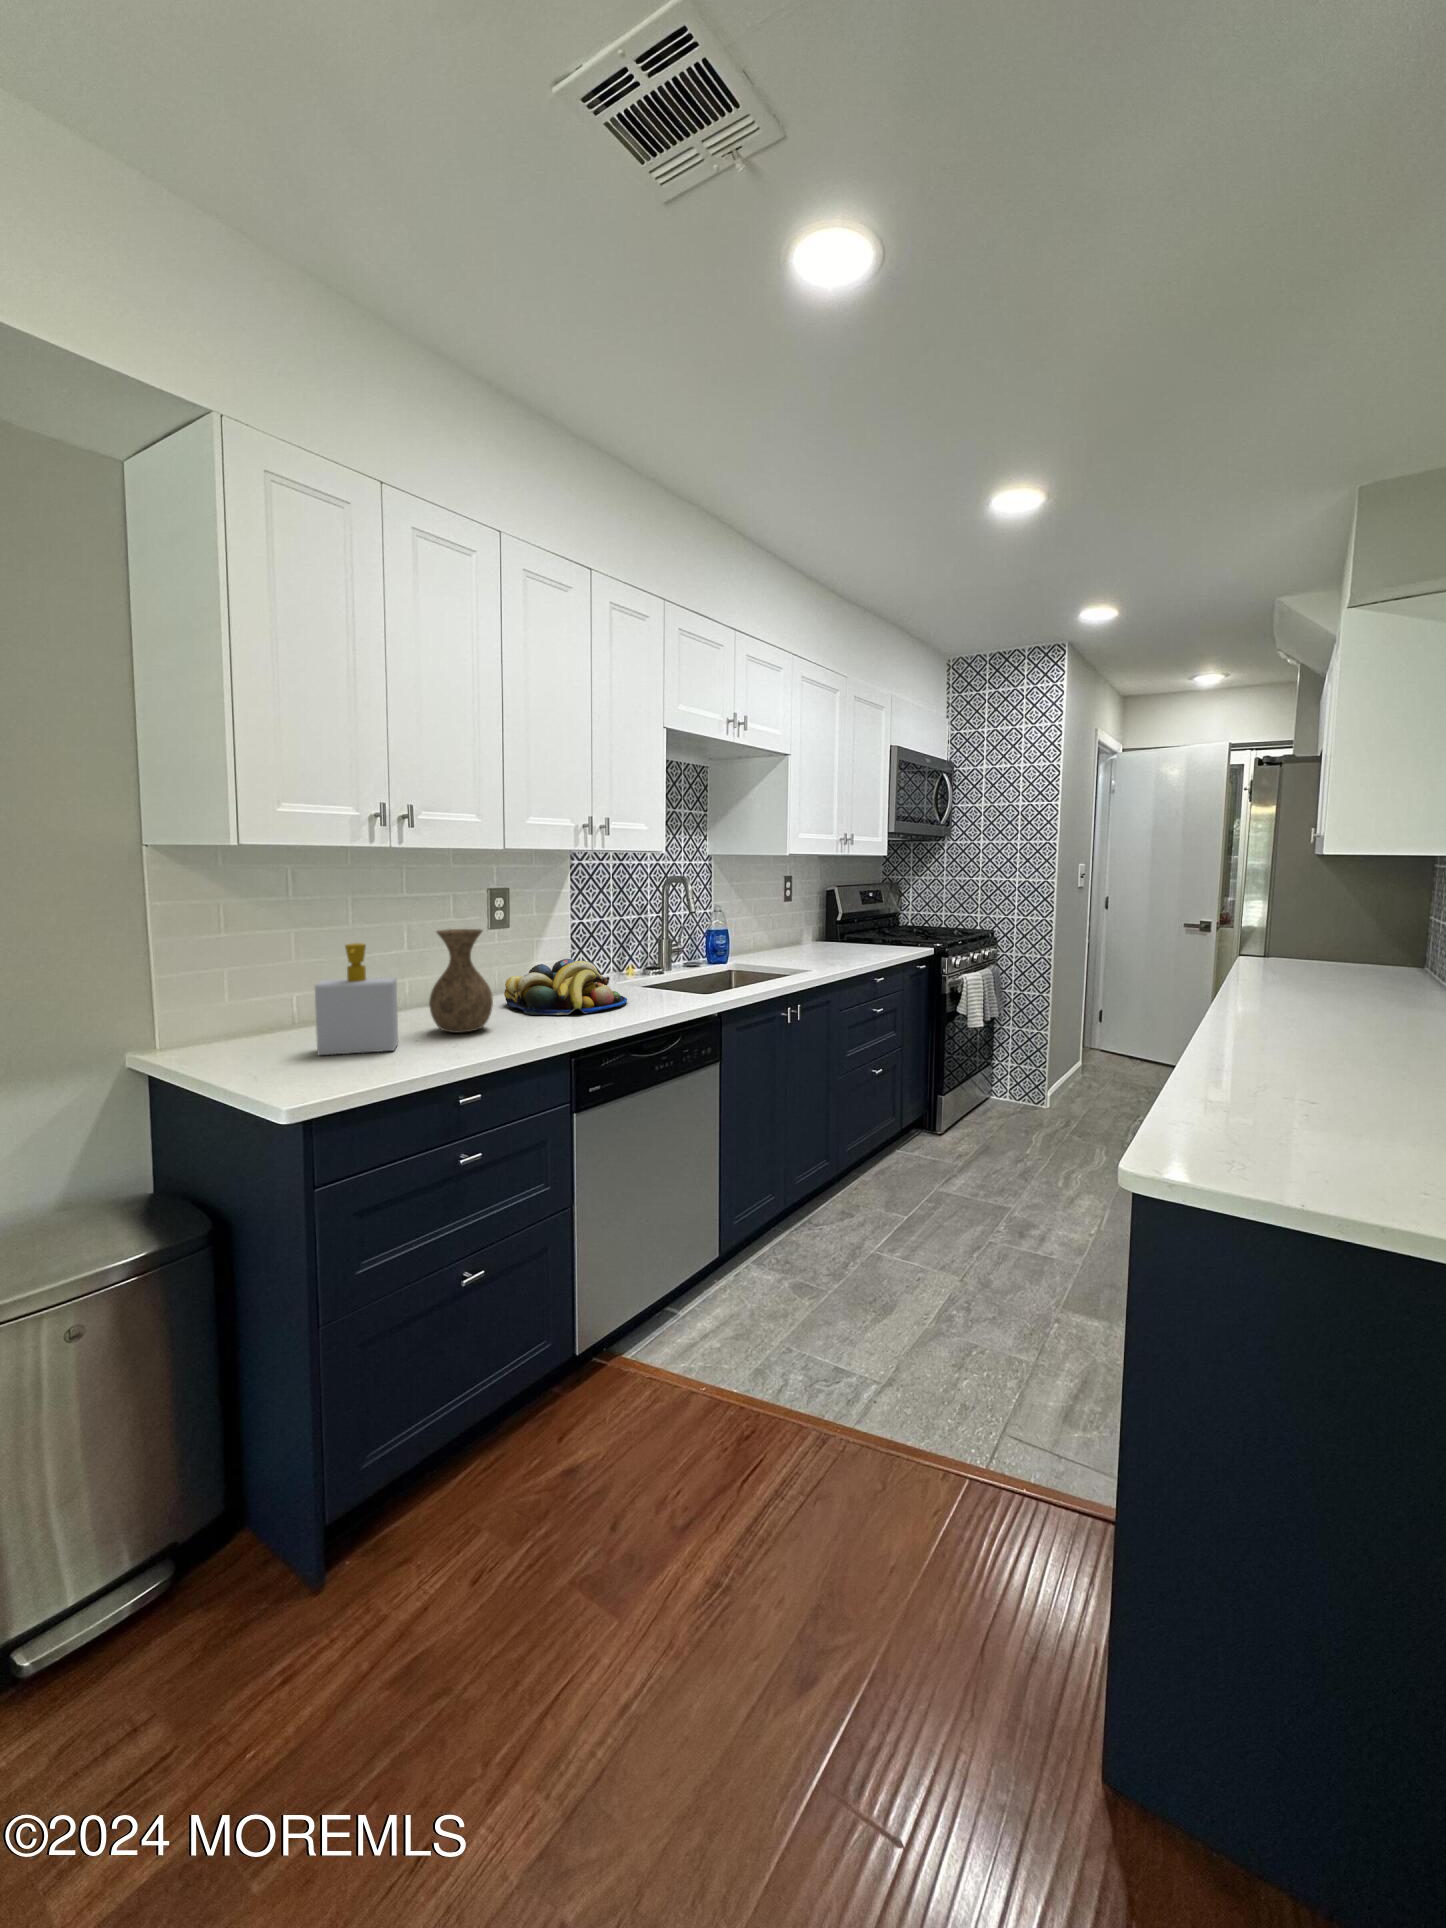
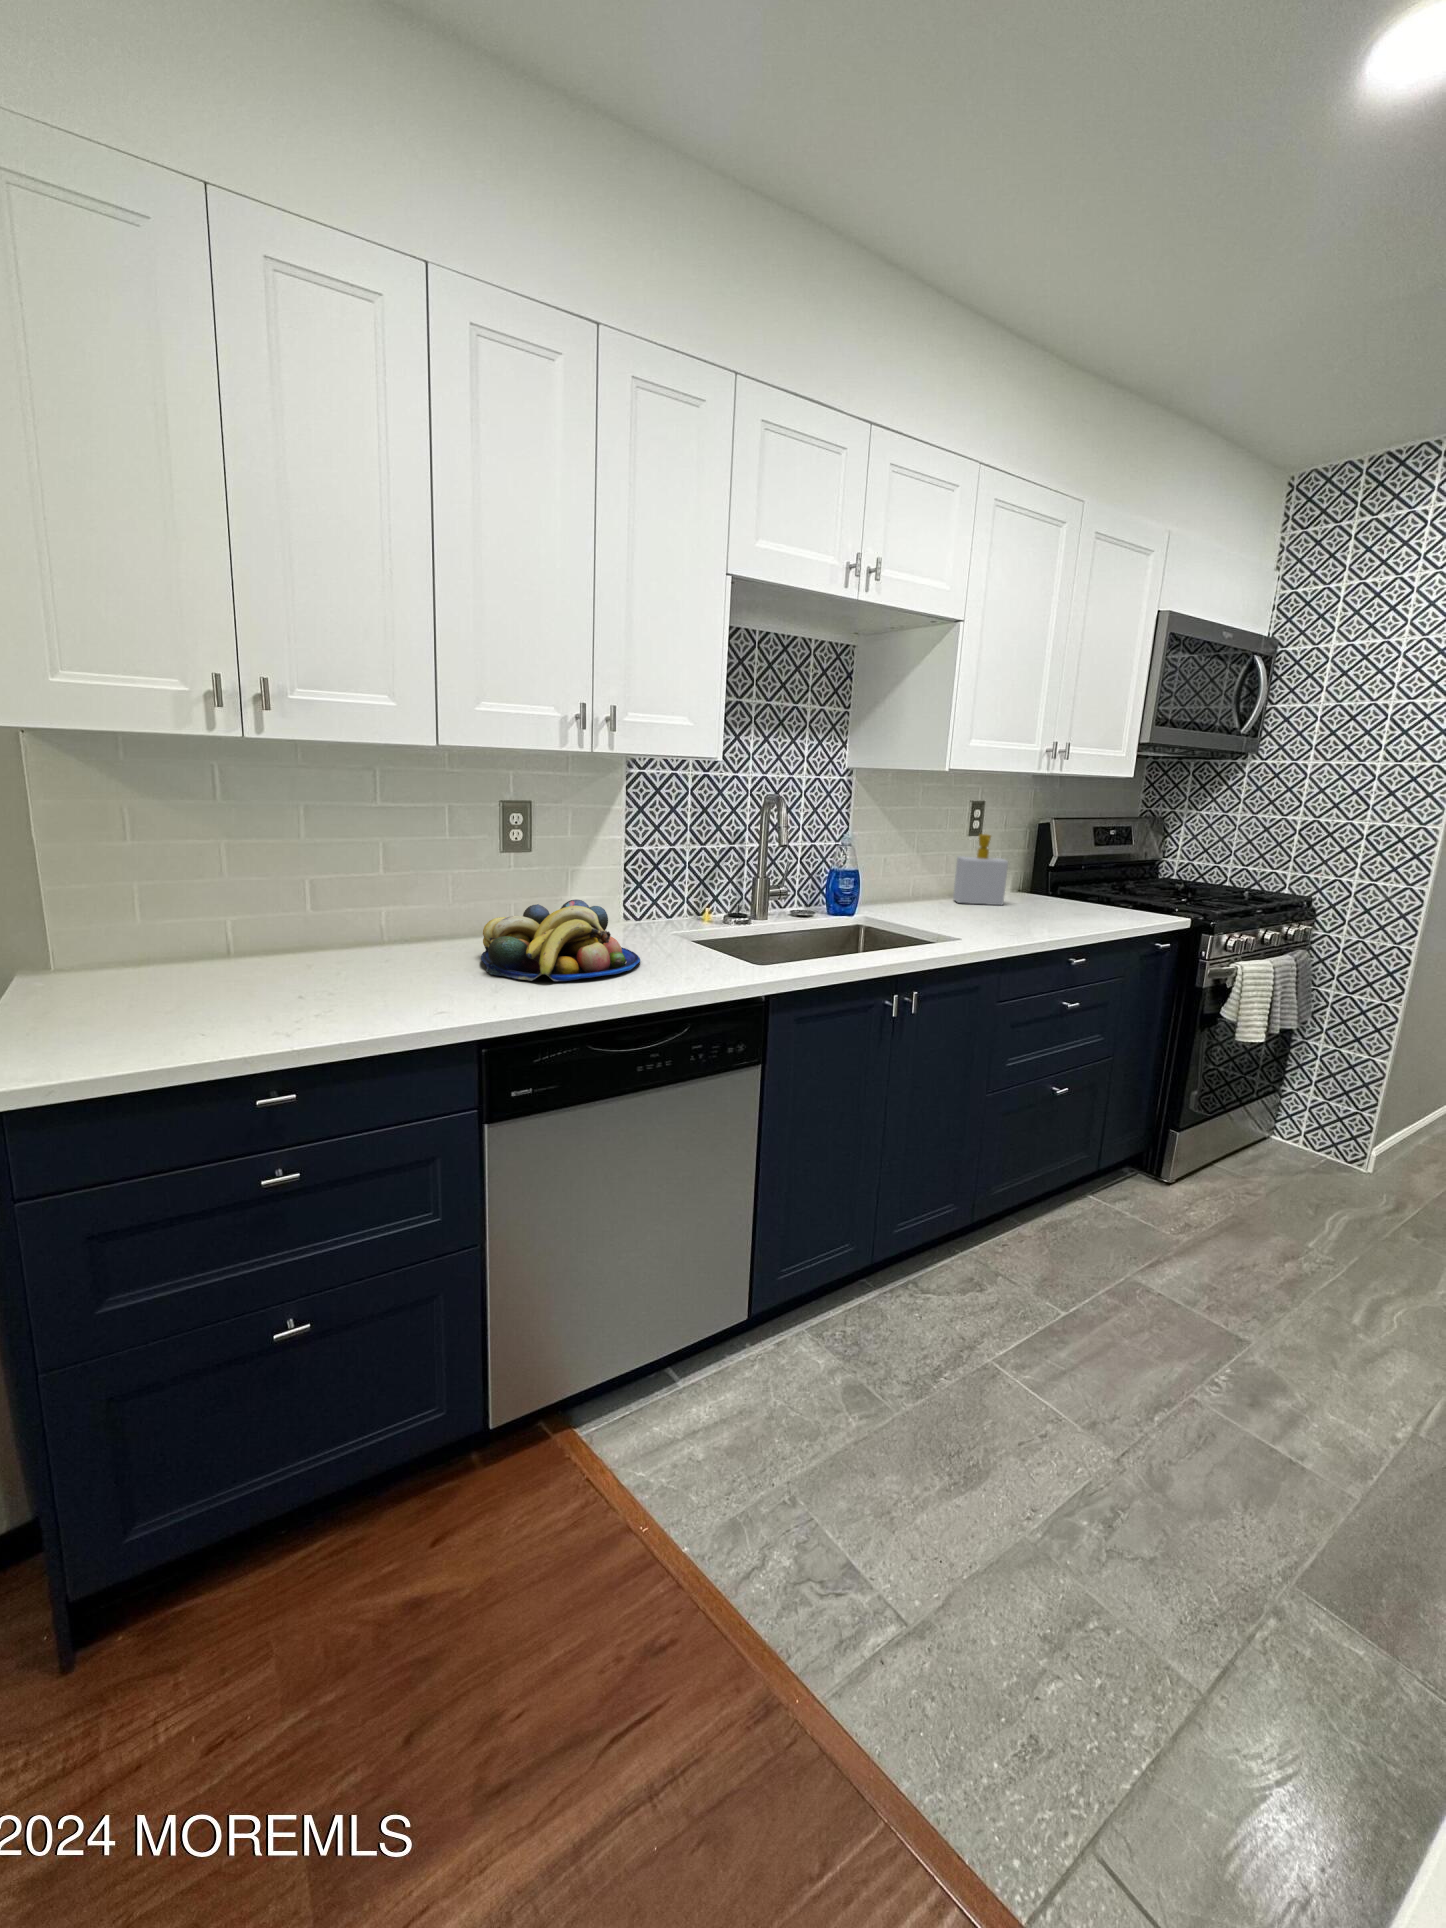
vase: present [429,929,493,1033] -> none [330,854,415,994]
soap bottle: present [315,943,398,1055] -> present [953,834,1008,905]

